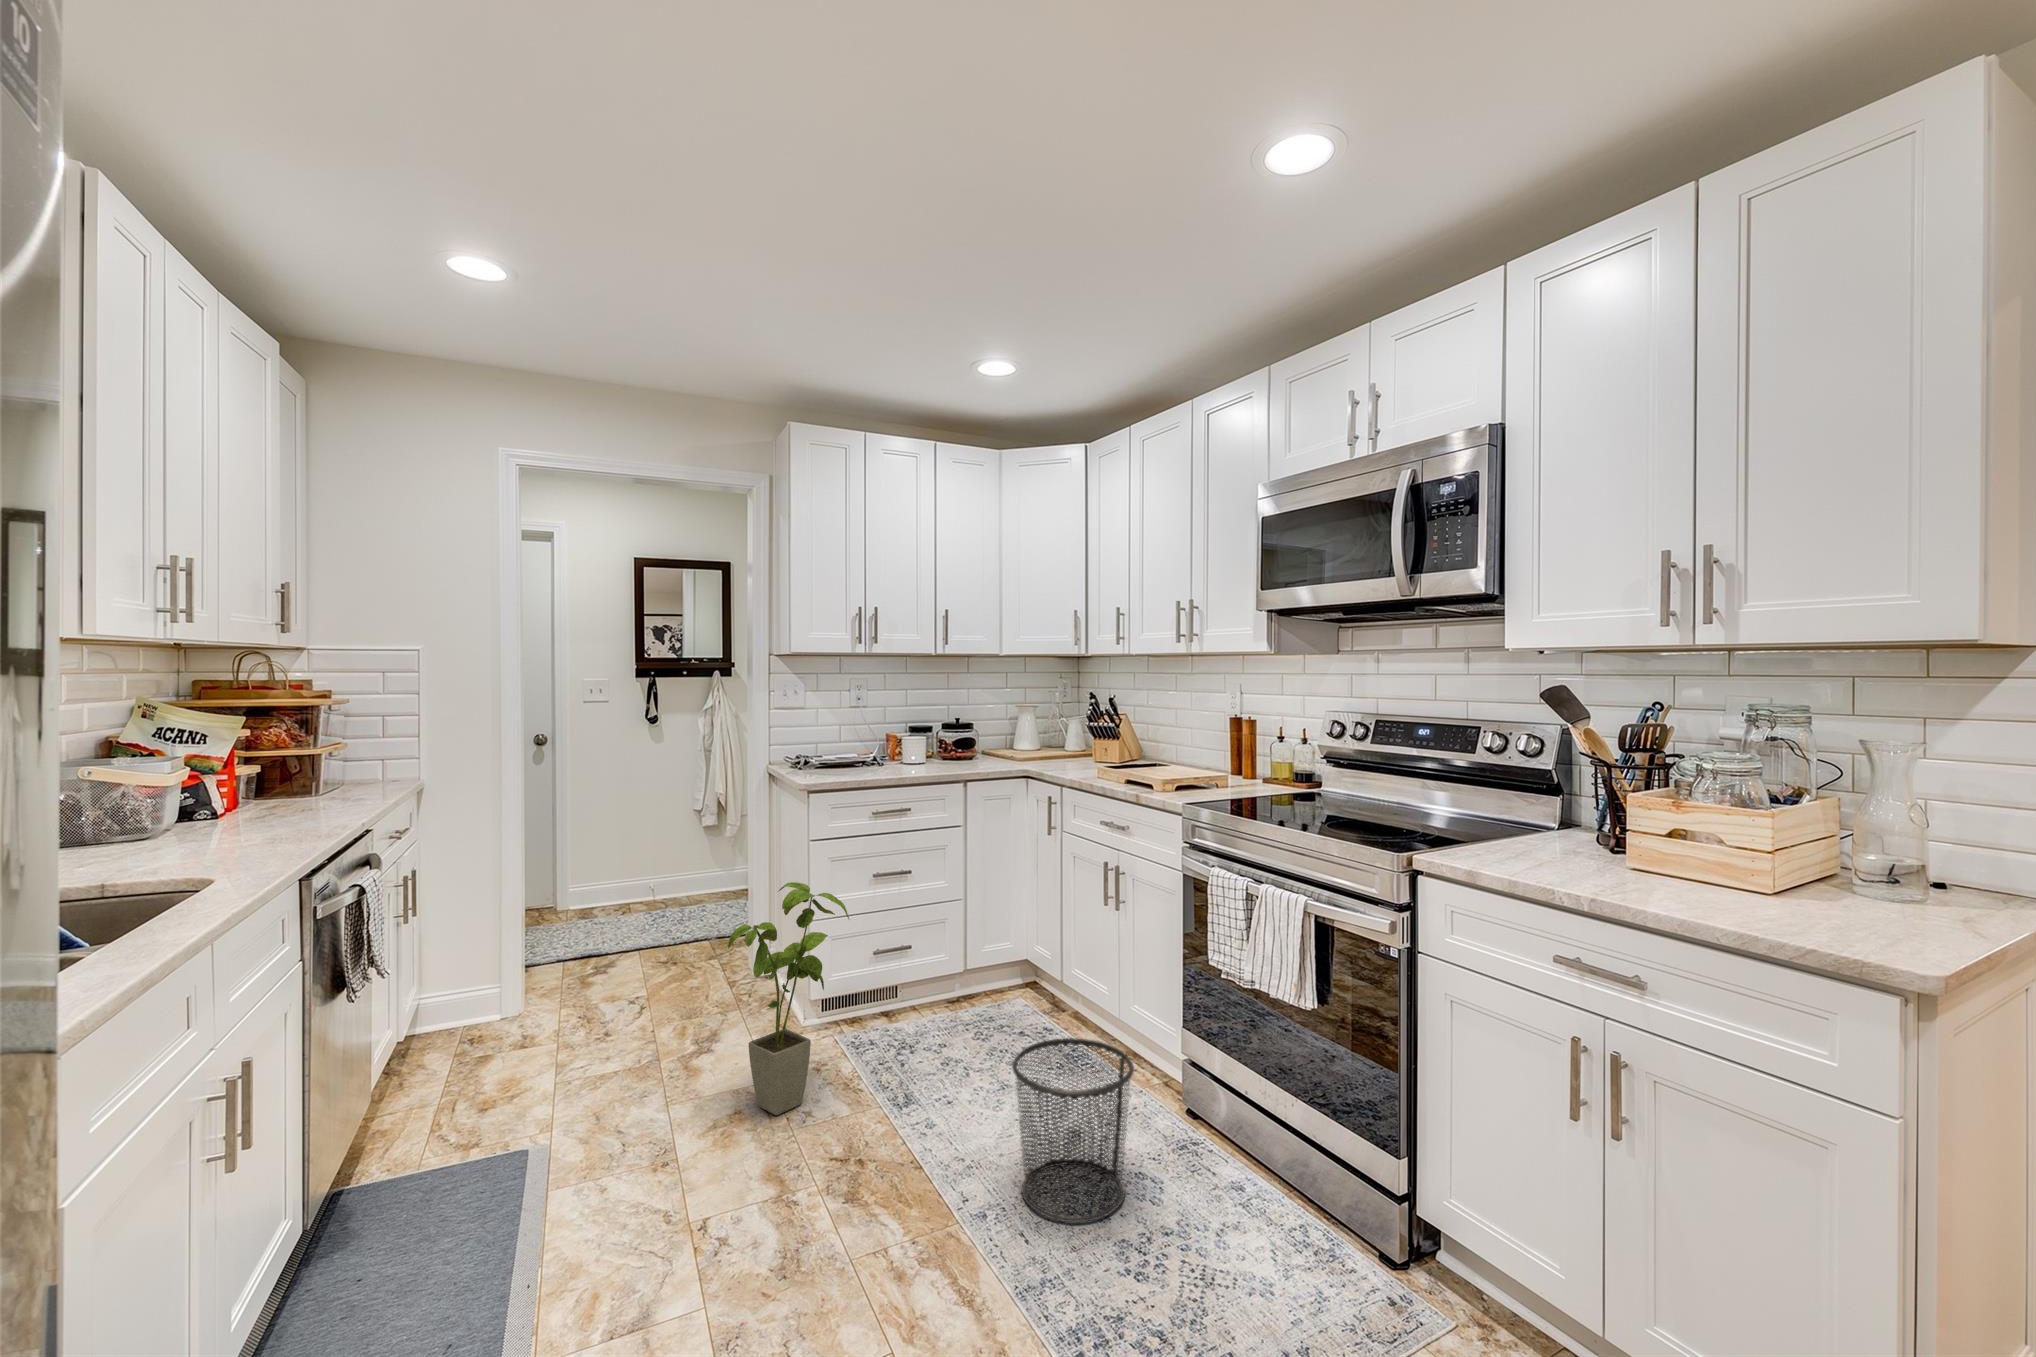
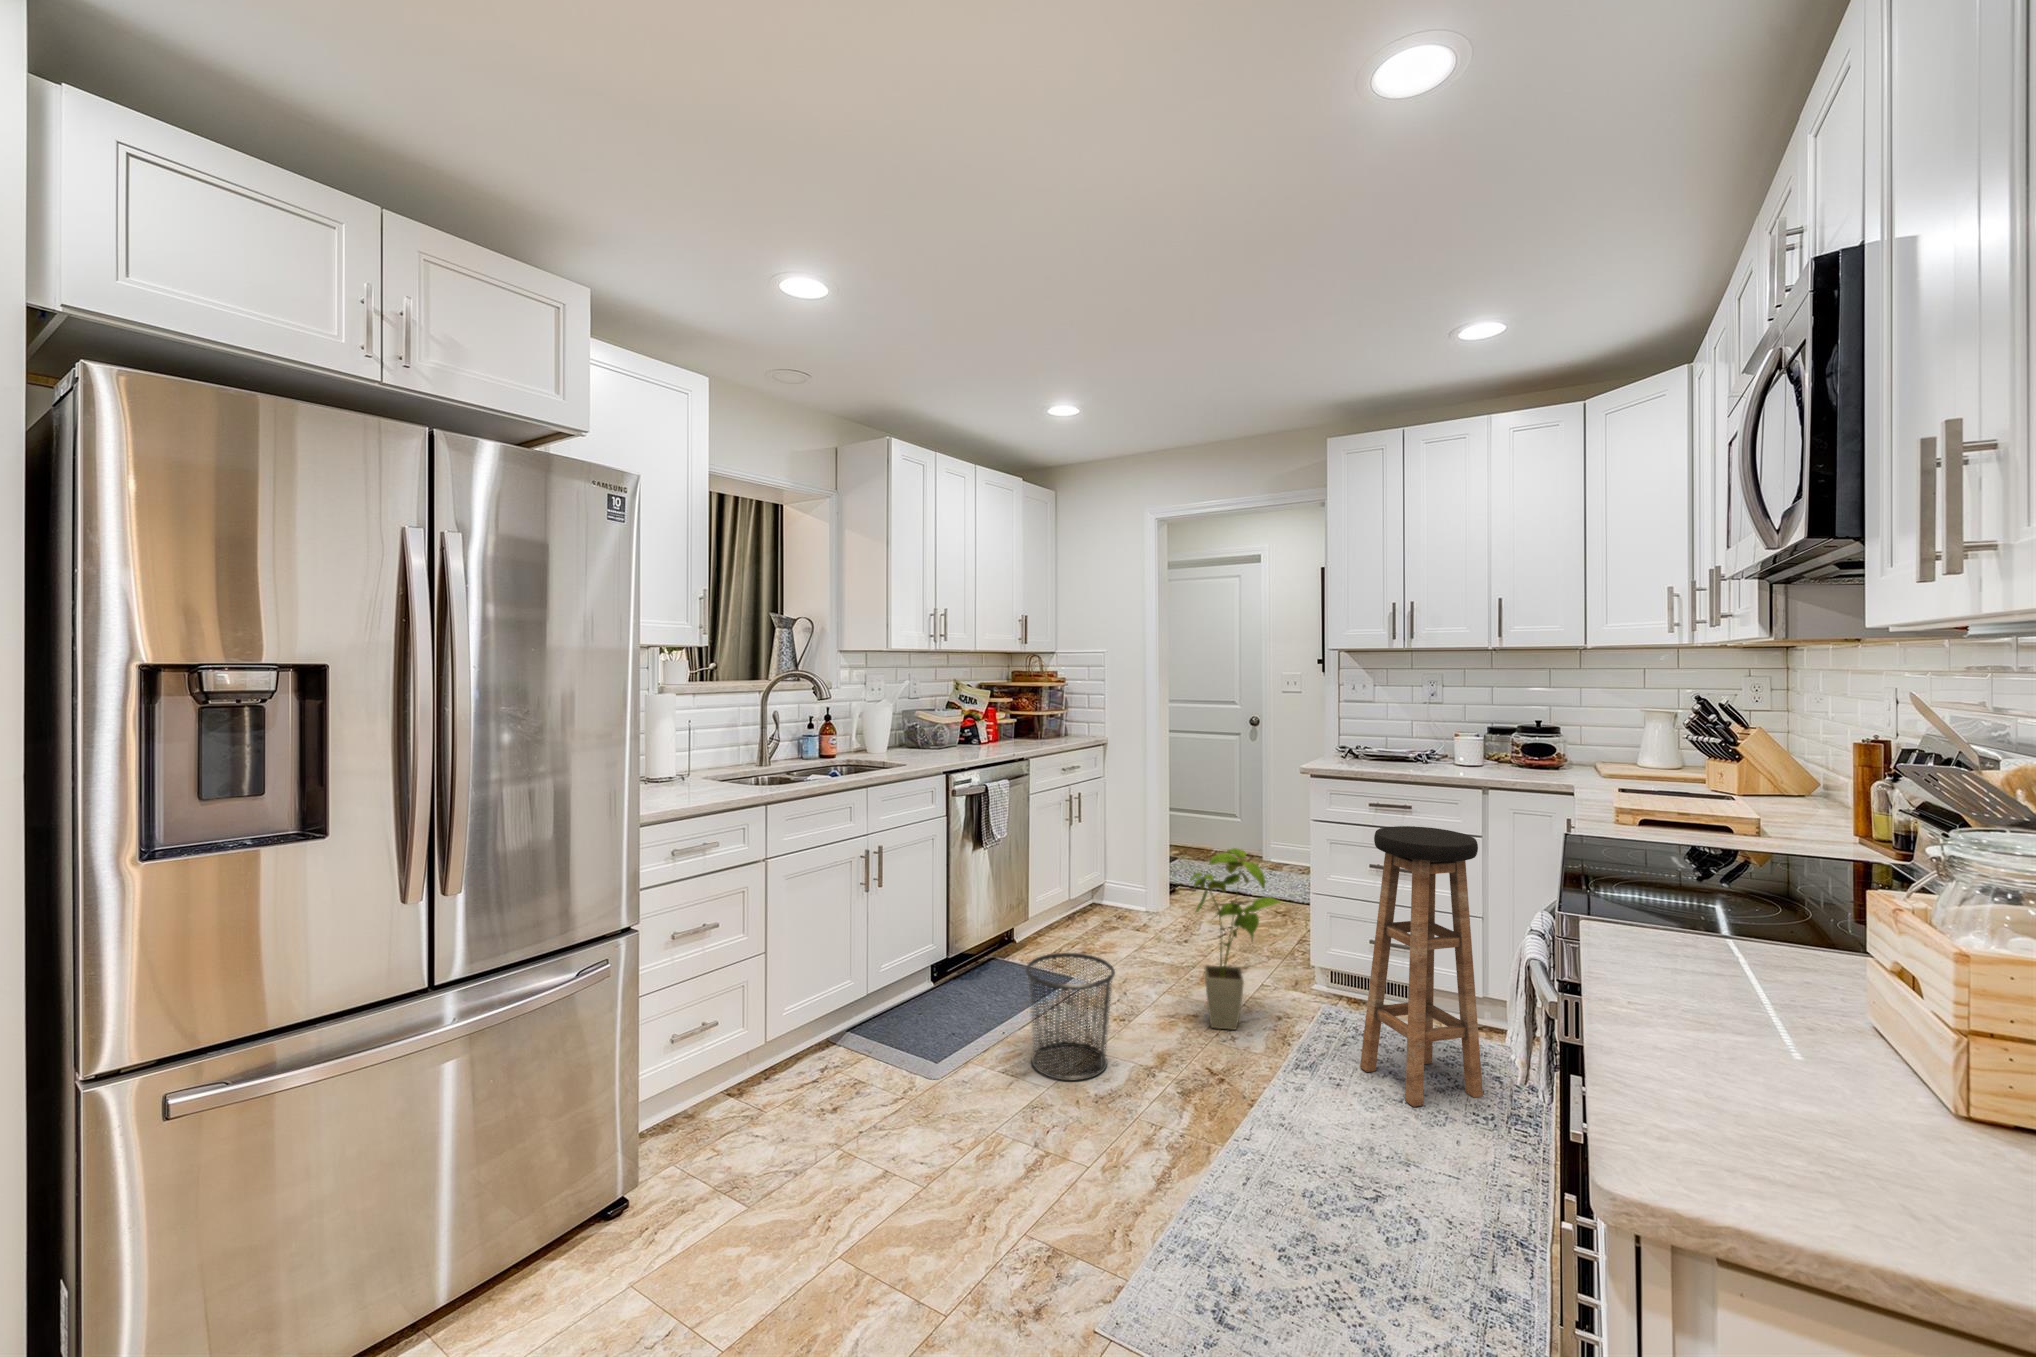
bar stool: none [944,814,1043,1089] -> present [1360,826,1483,1107]
waste bin: present [1012,1038,1134,1222] -> present [1025,953,1115,1080]

